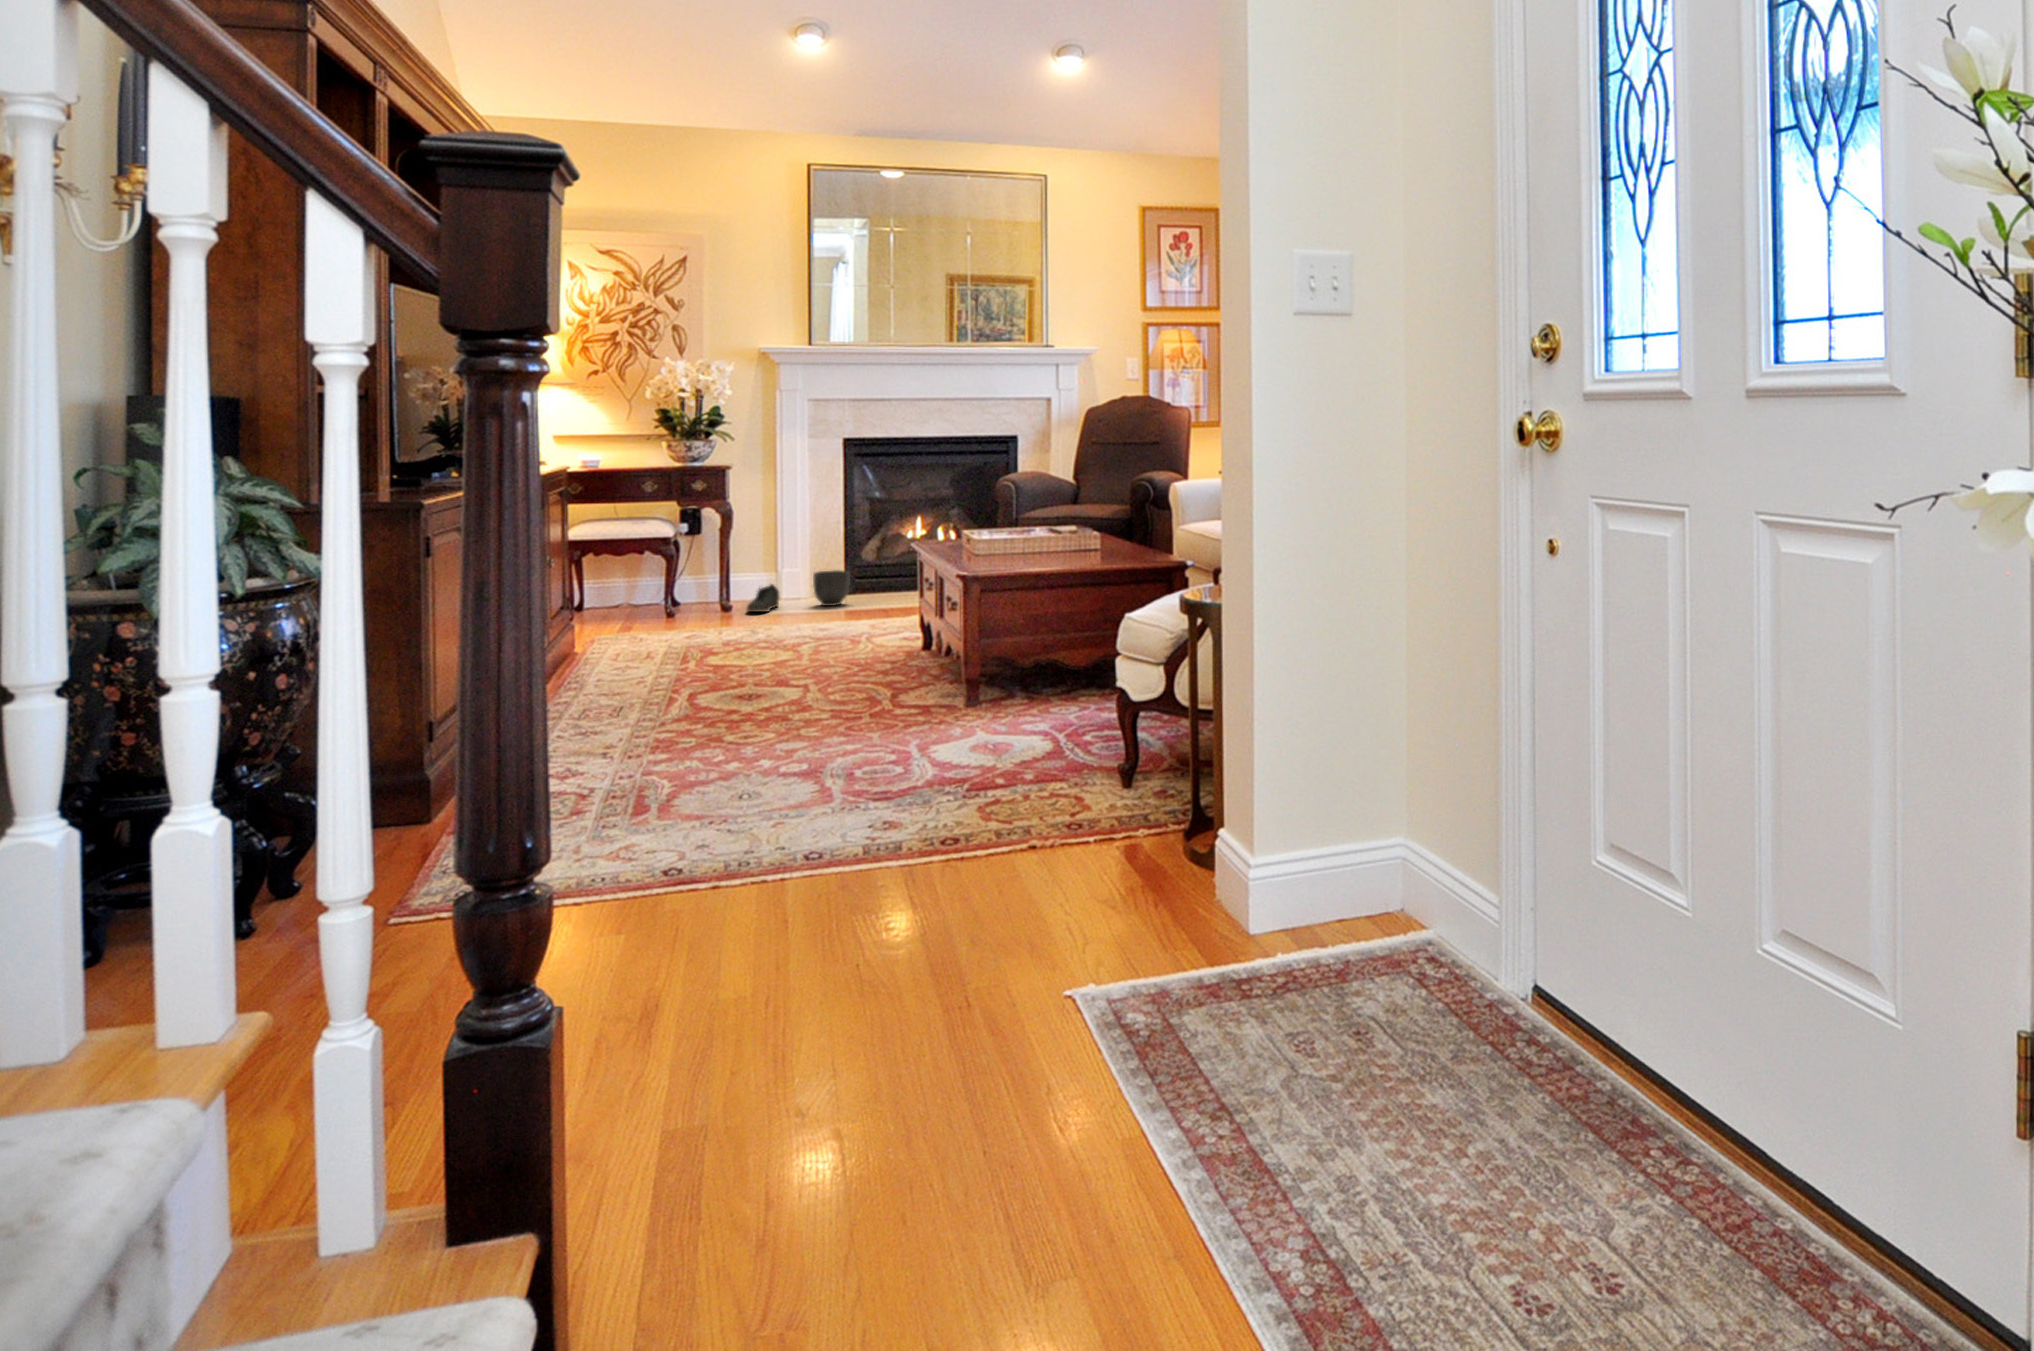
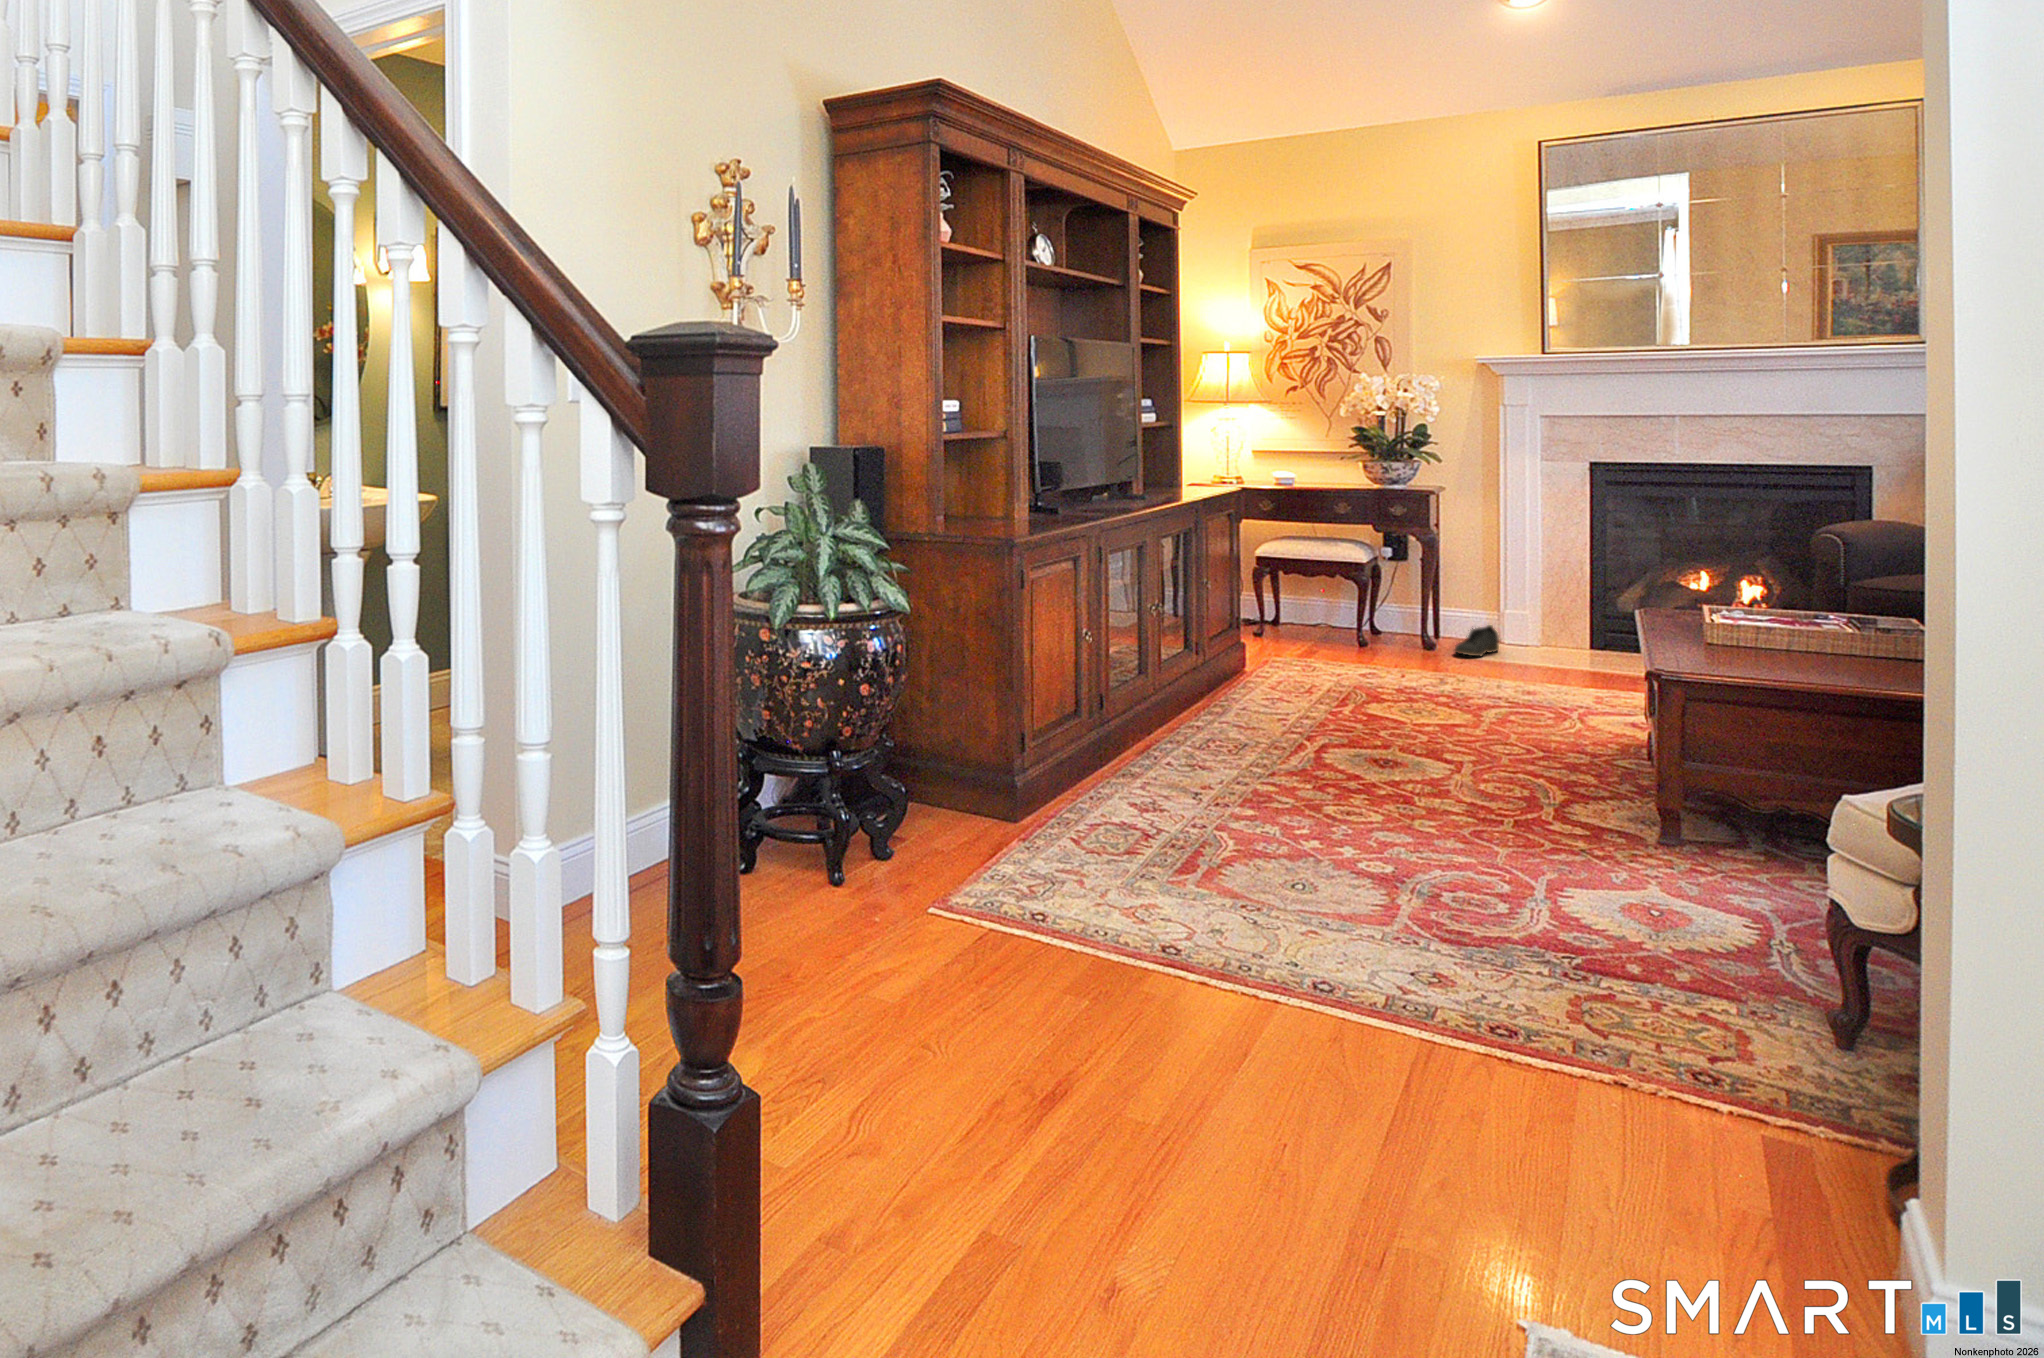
planter: present [813,570,850,606] -> none [1542,618,1593,662]

